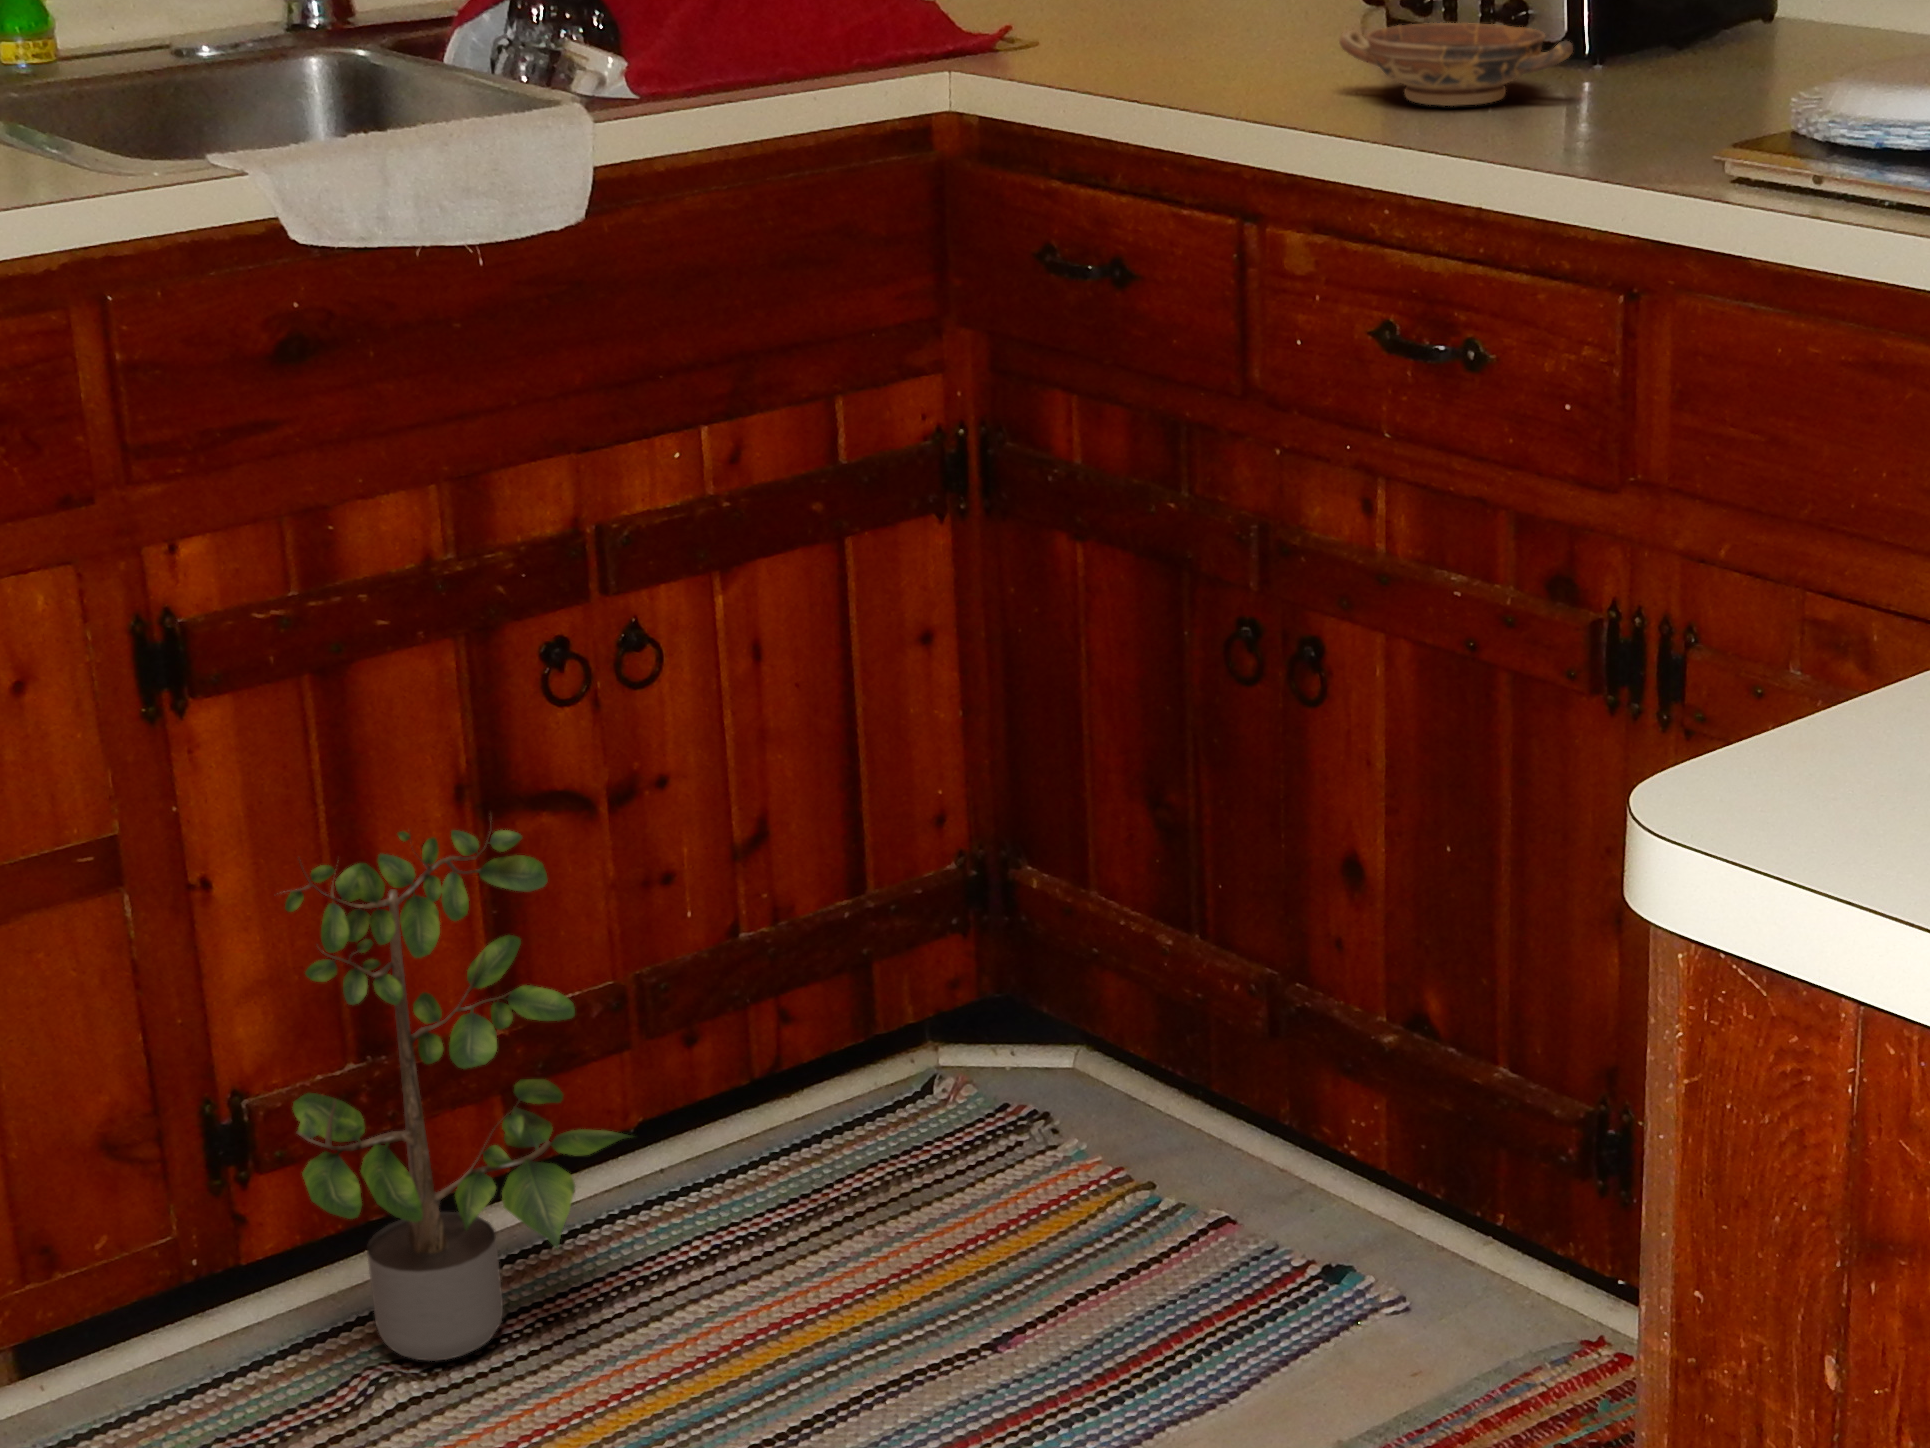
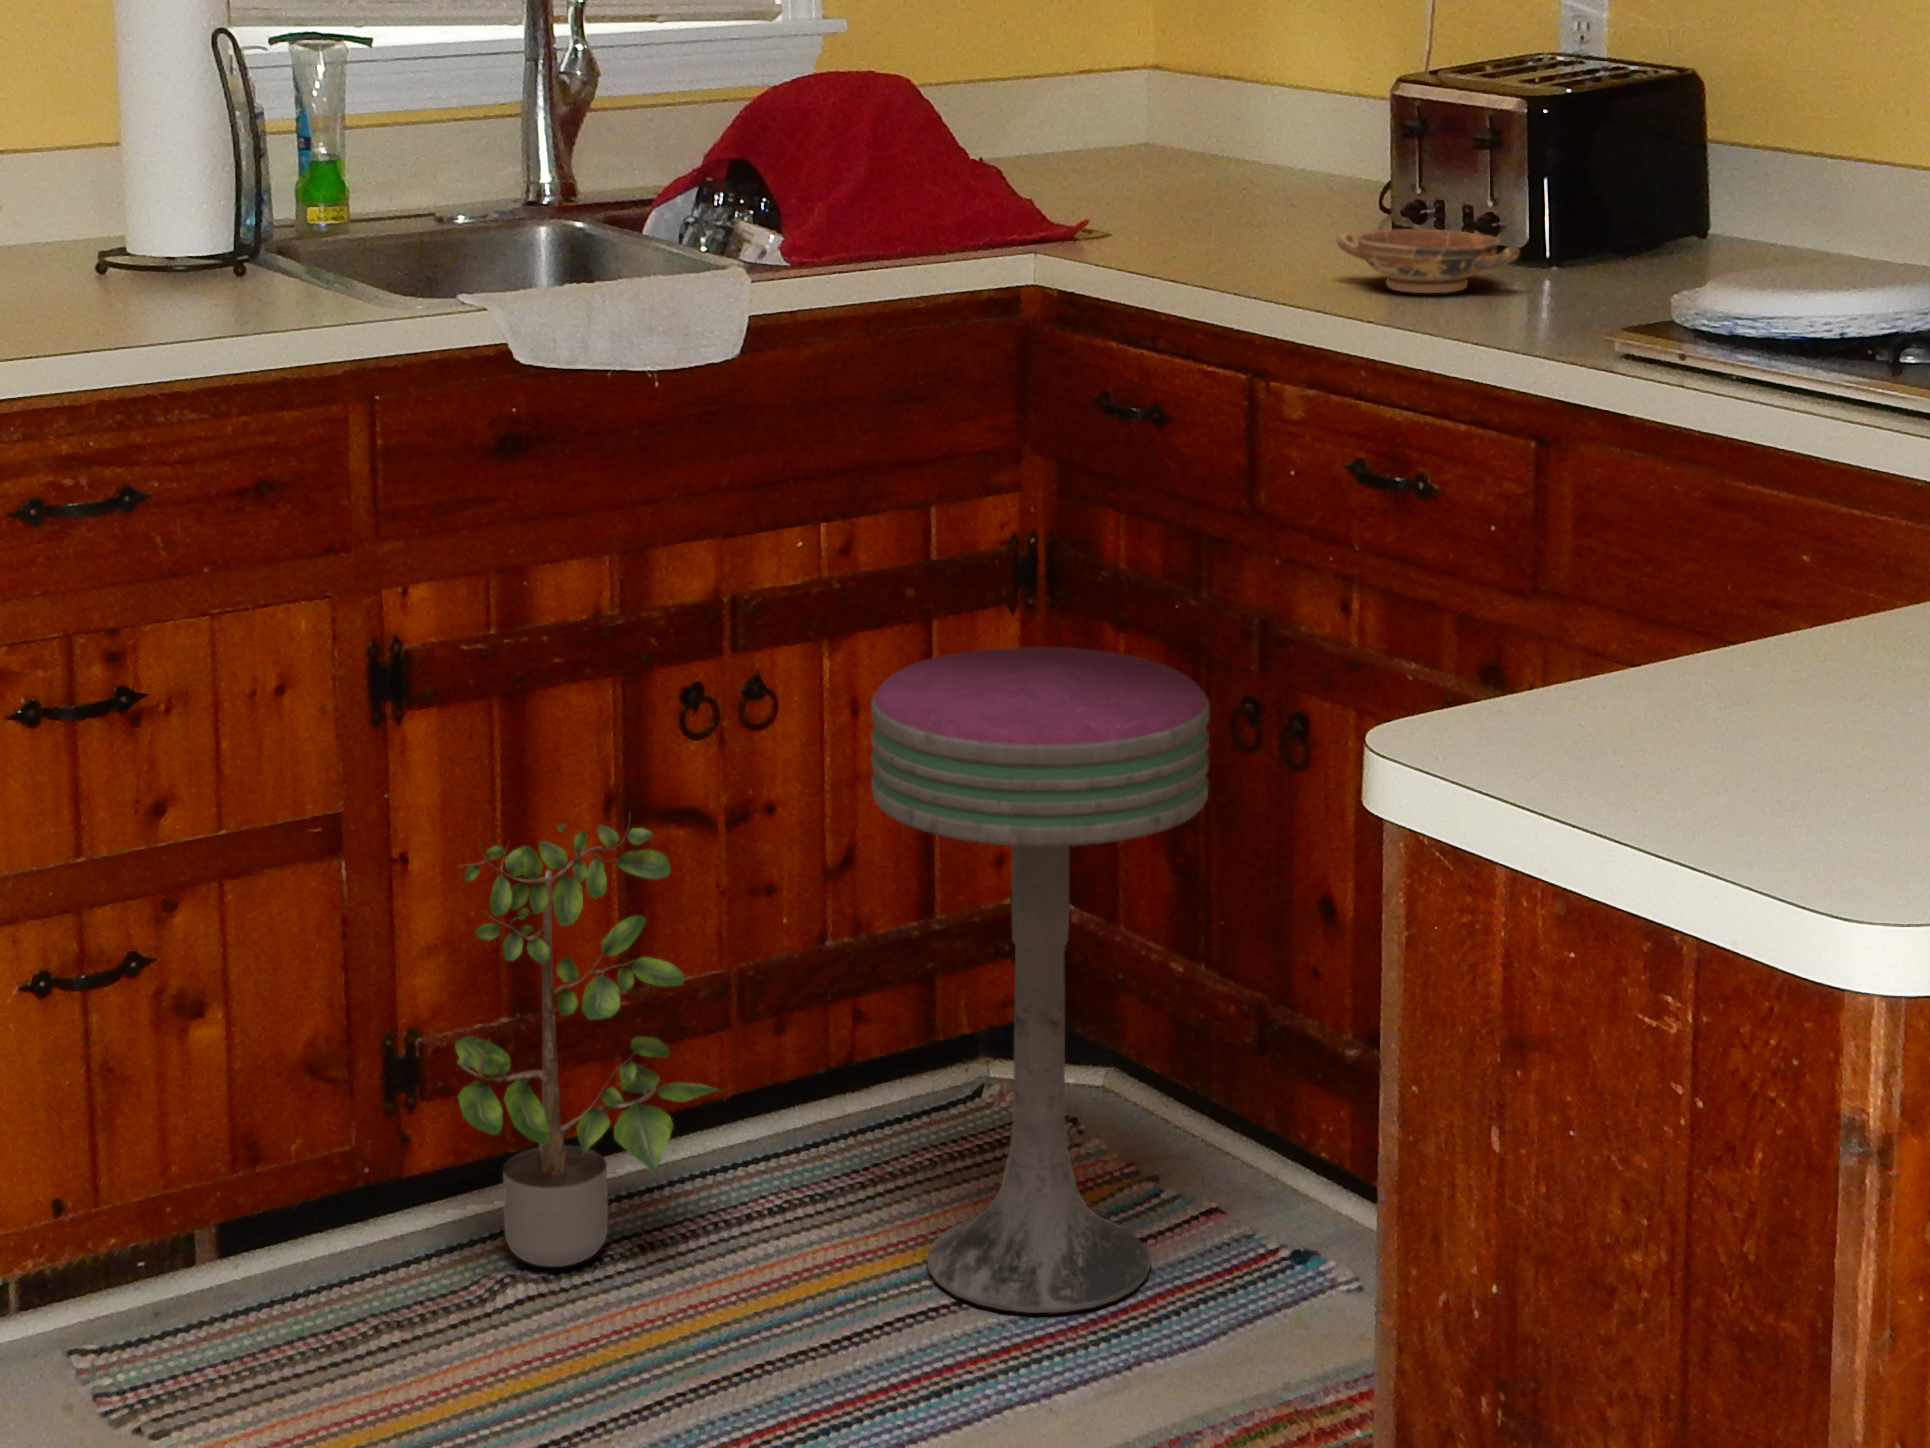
bar stool: none [789,574,1215,1376] -> present [871,647,1209,1313]

